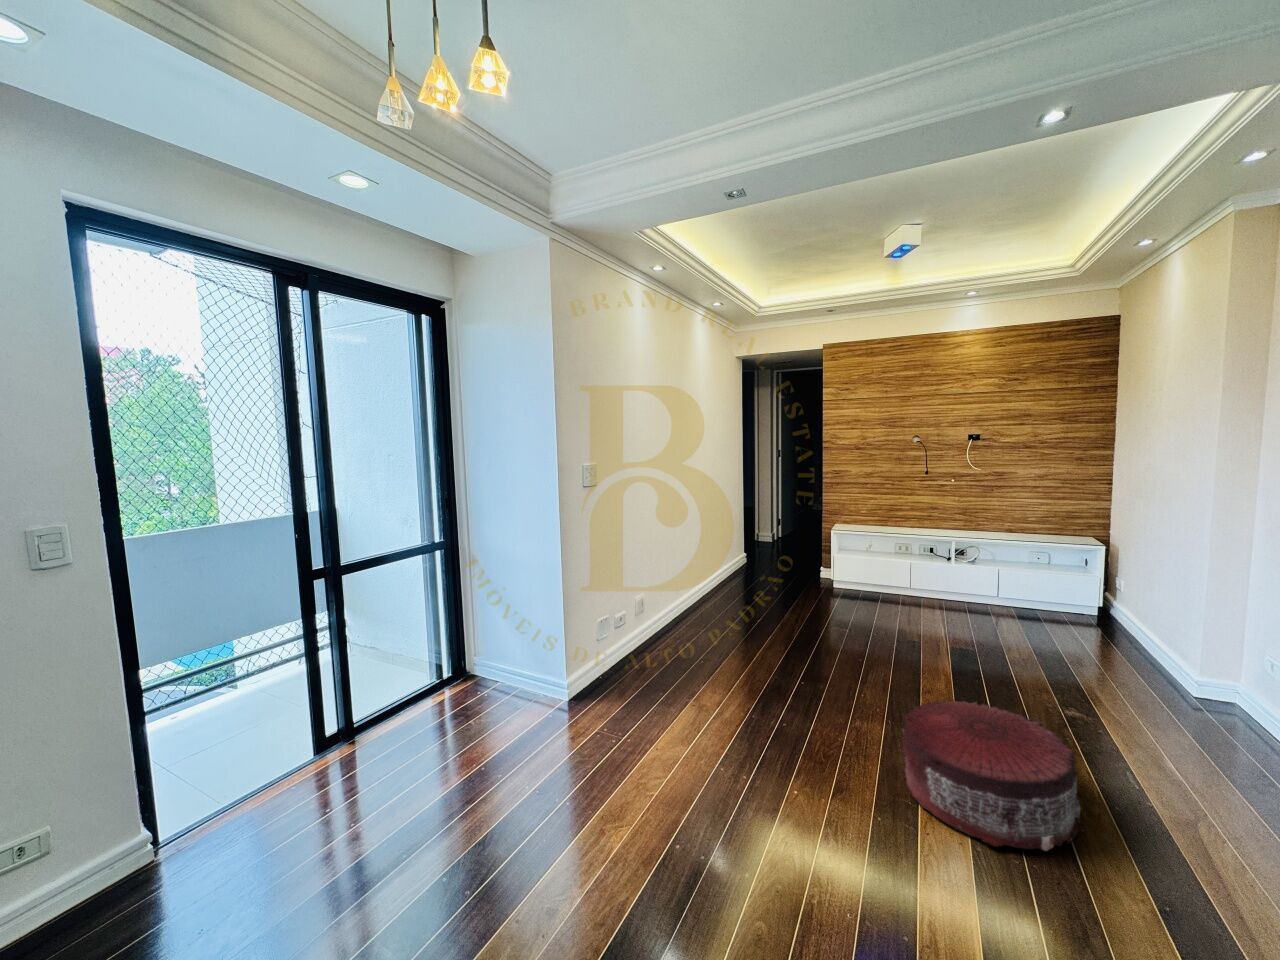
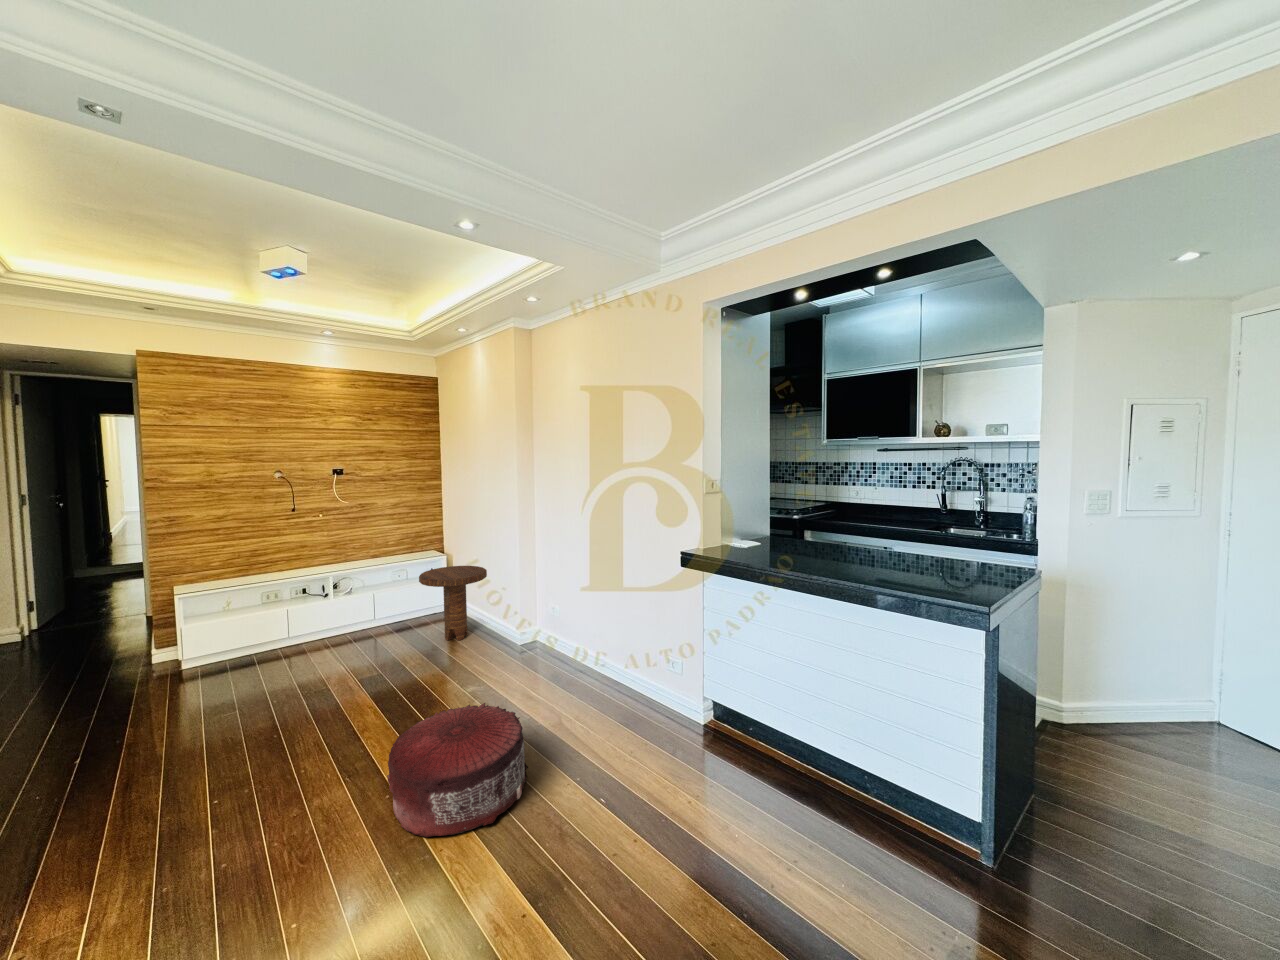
side table: none [1044,559,1153,657] -> present [419,566,487,641]

